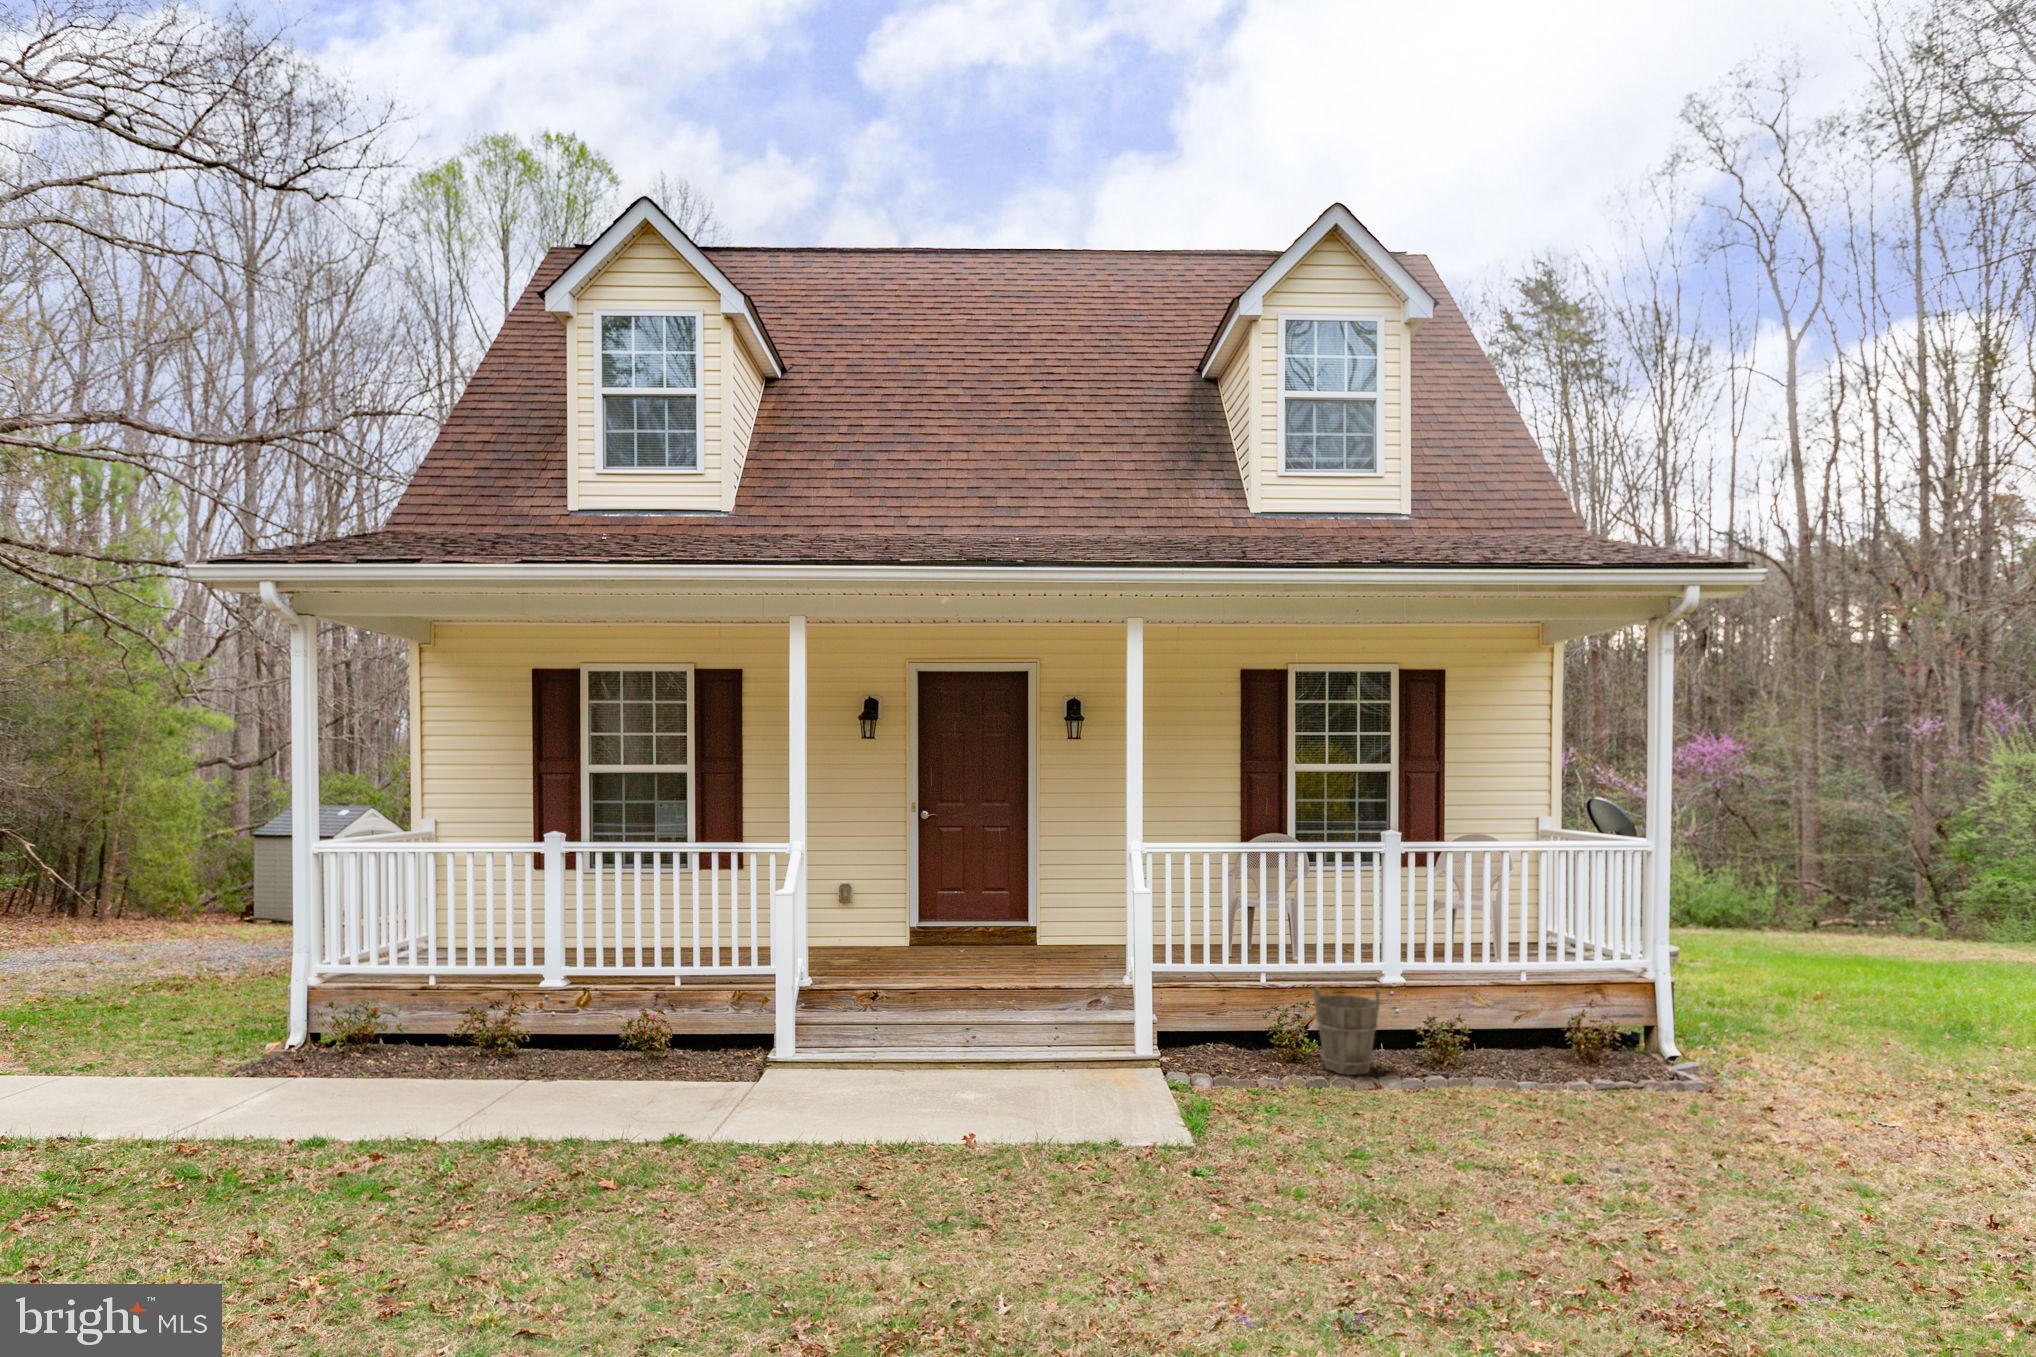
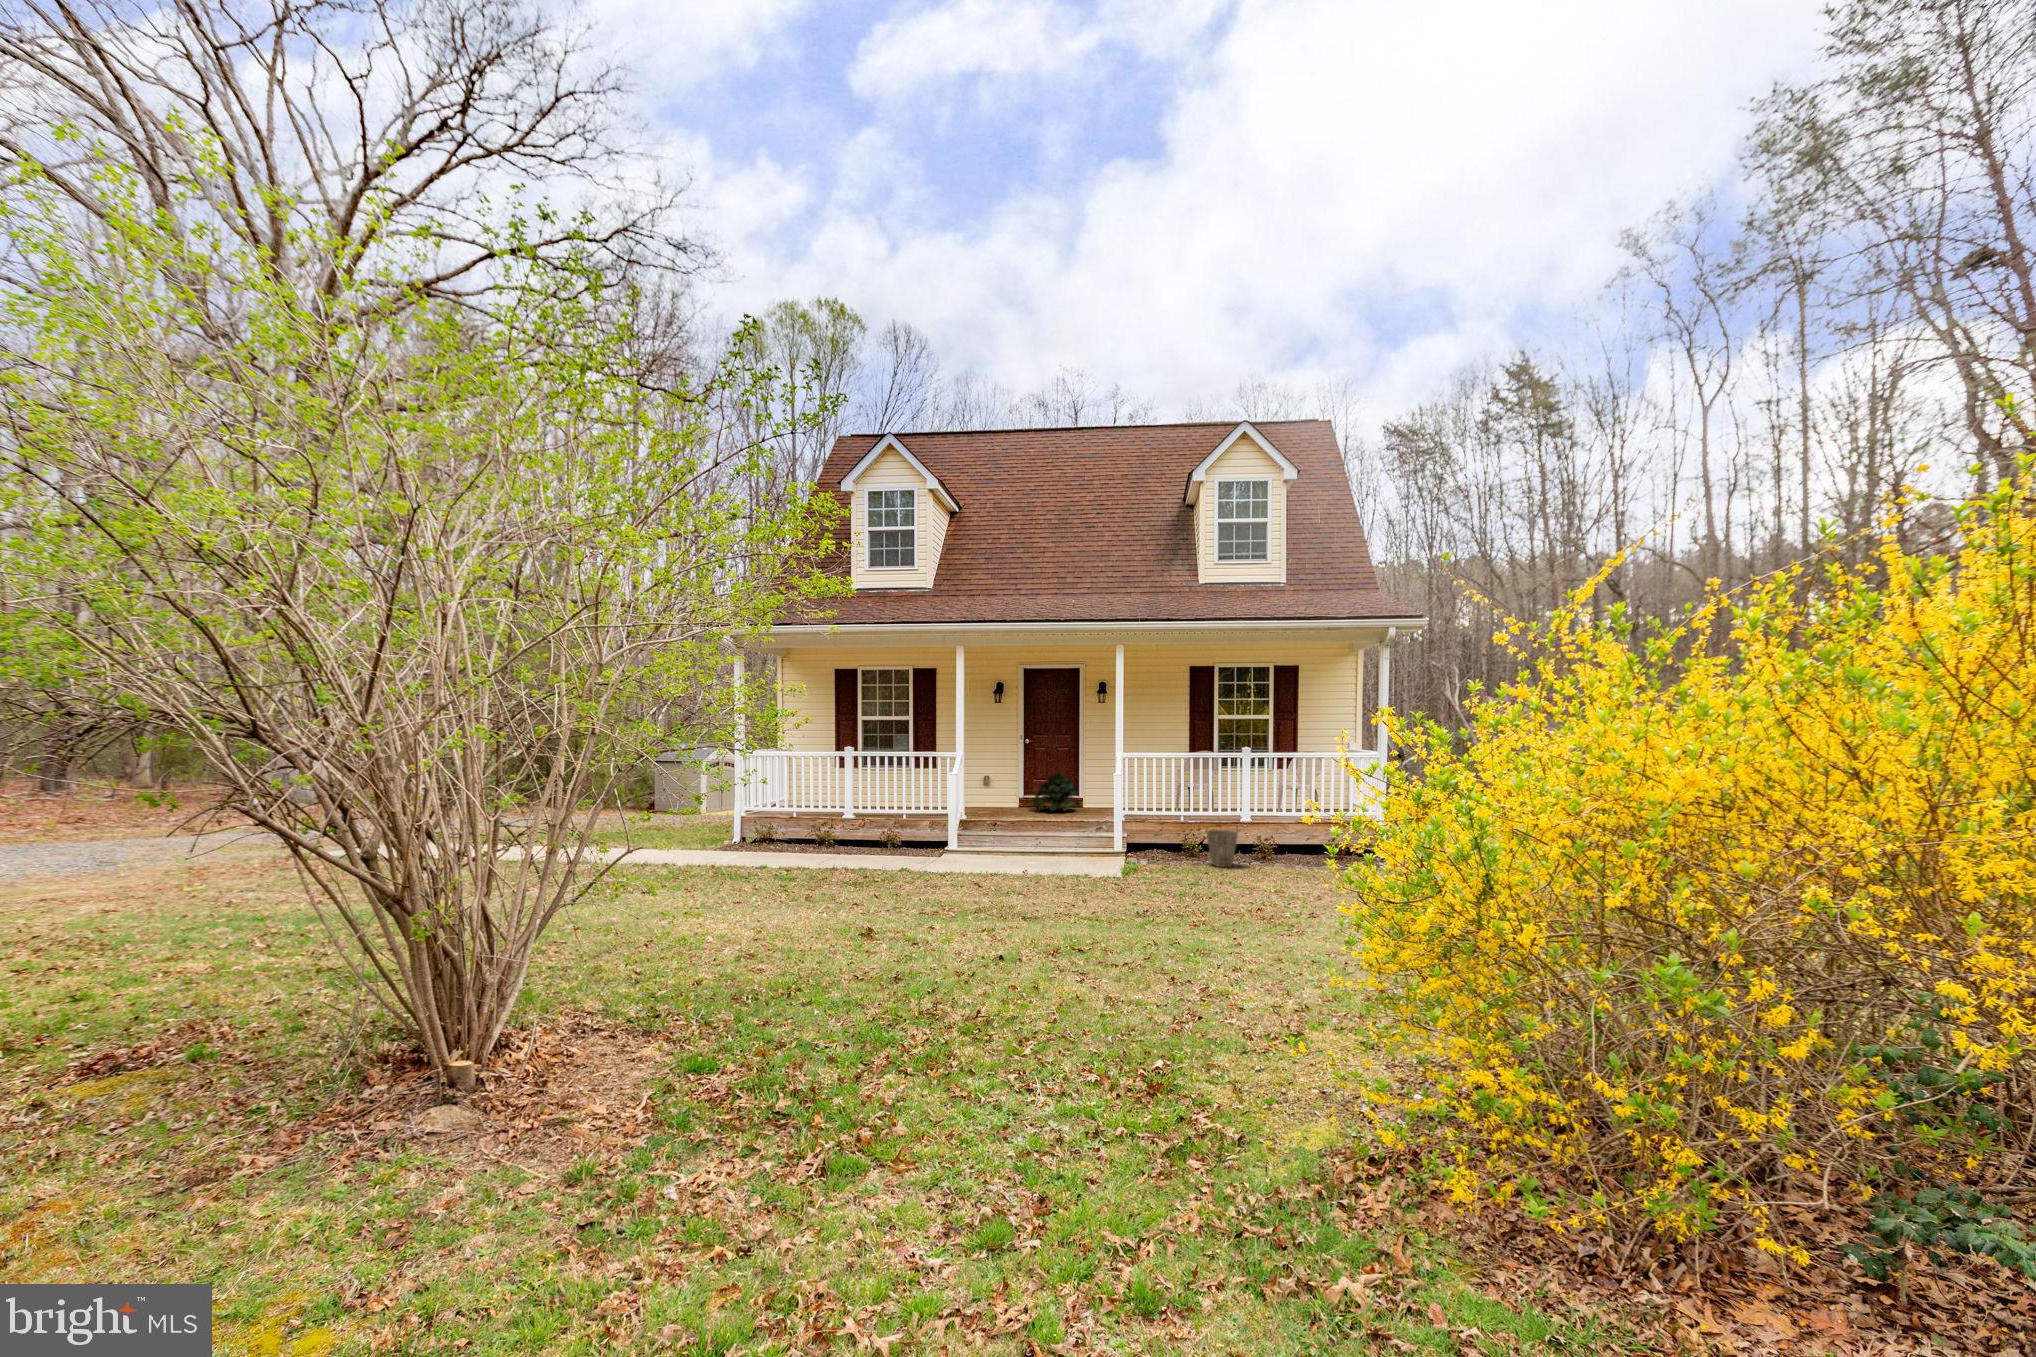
potted plant: none [940,877,1034,958] -> present [1033,773,1080,811]

